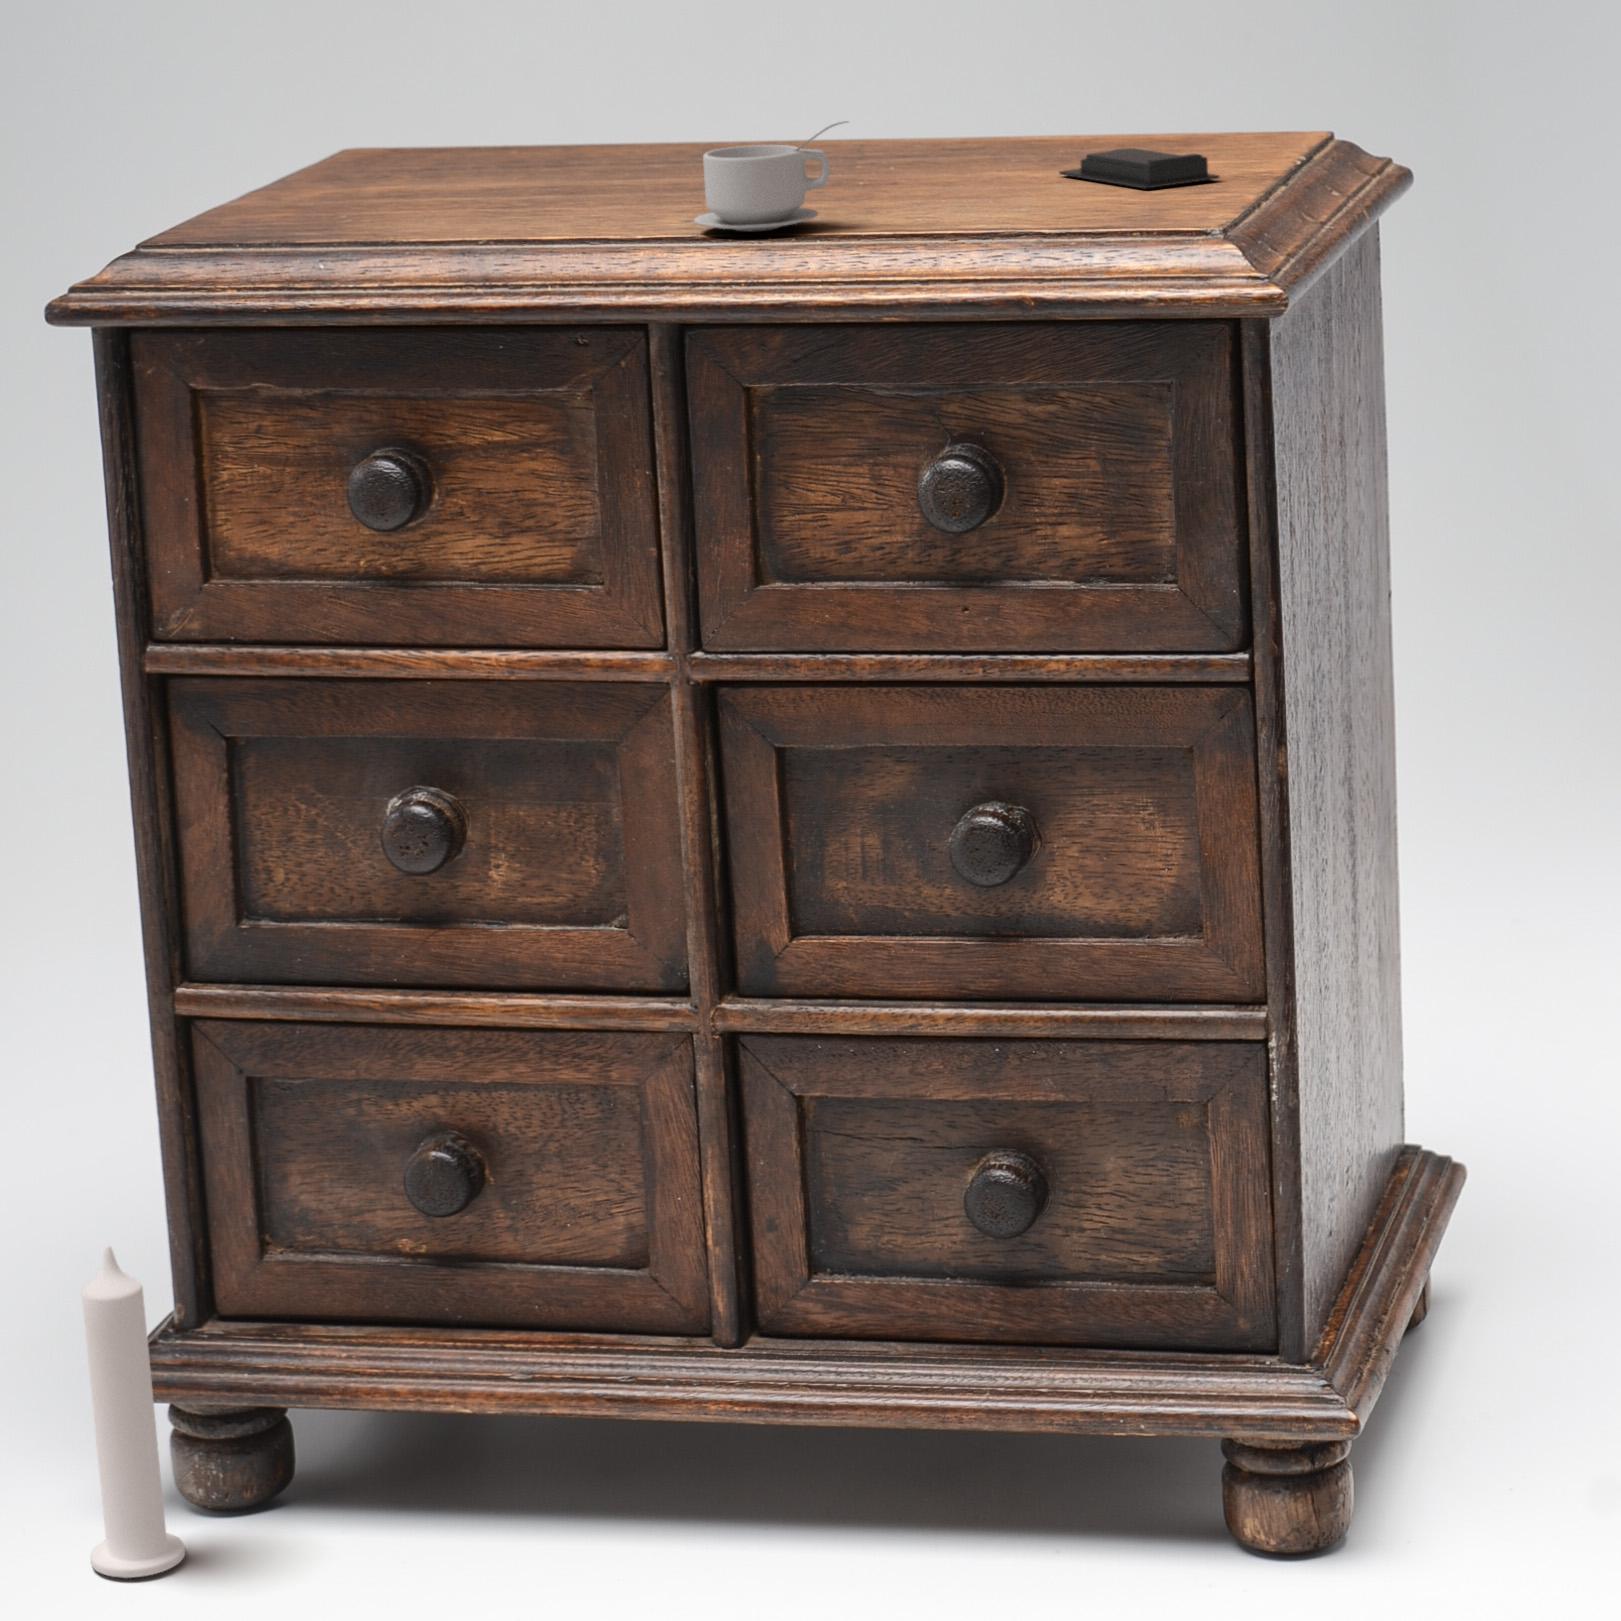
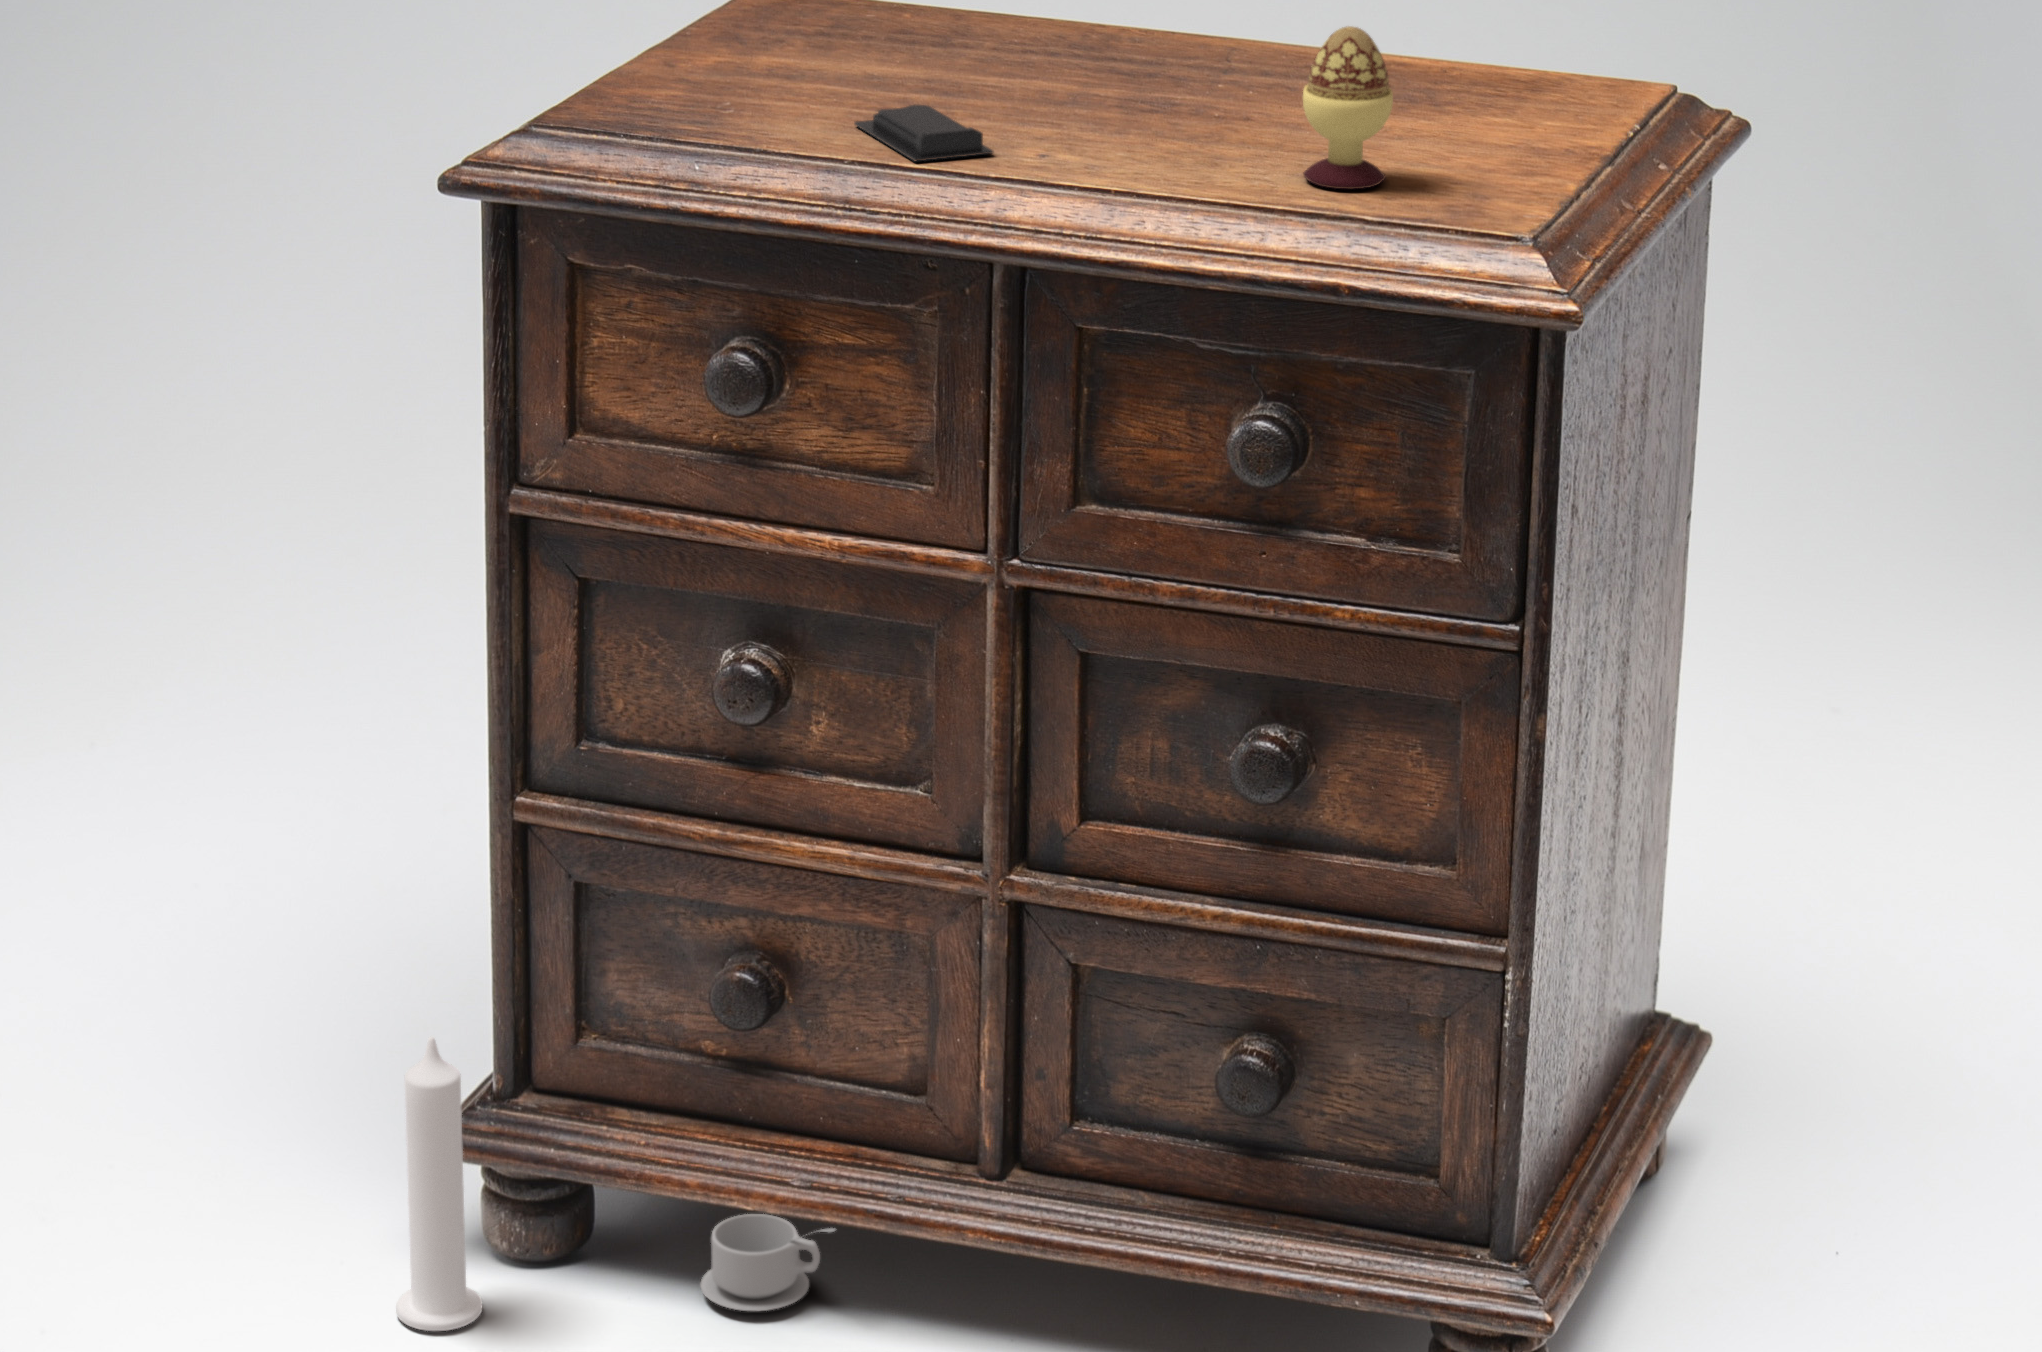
decorative egg: none [957,50,1053,222] -> present [1303,26,1393,189]
teacup: present [694,121,847,232] -> present [700,1214,835,1311]
soap bar: present [1059,148,1220,189] -> present [854,105,993,162]

